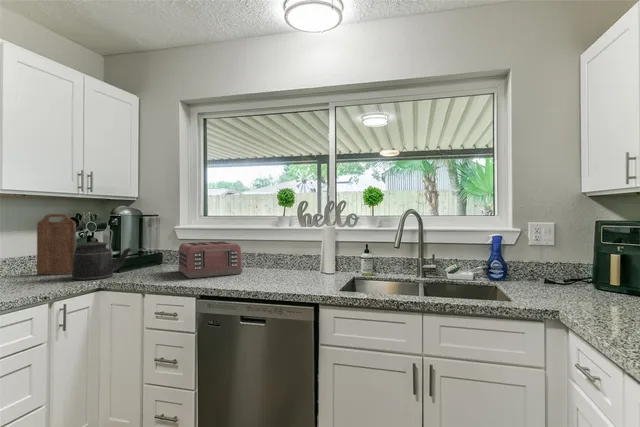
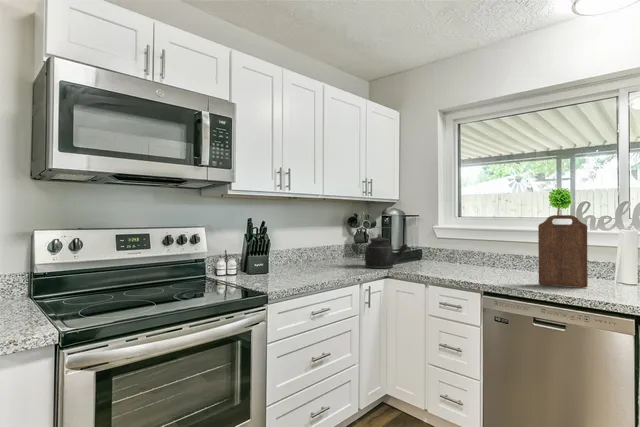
cutting board: present [37,214,76,274] -> present [538,215,588,287]
toaster: present [178,241,243,278] -> none [445,242,516,275]

